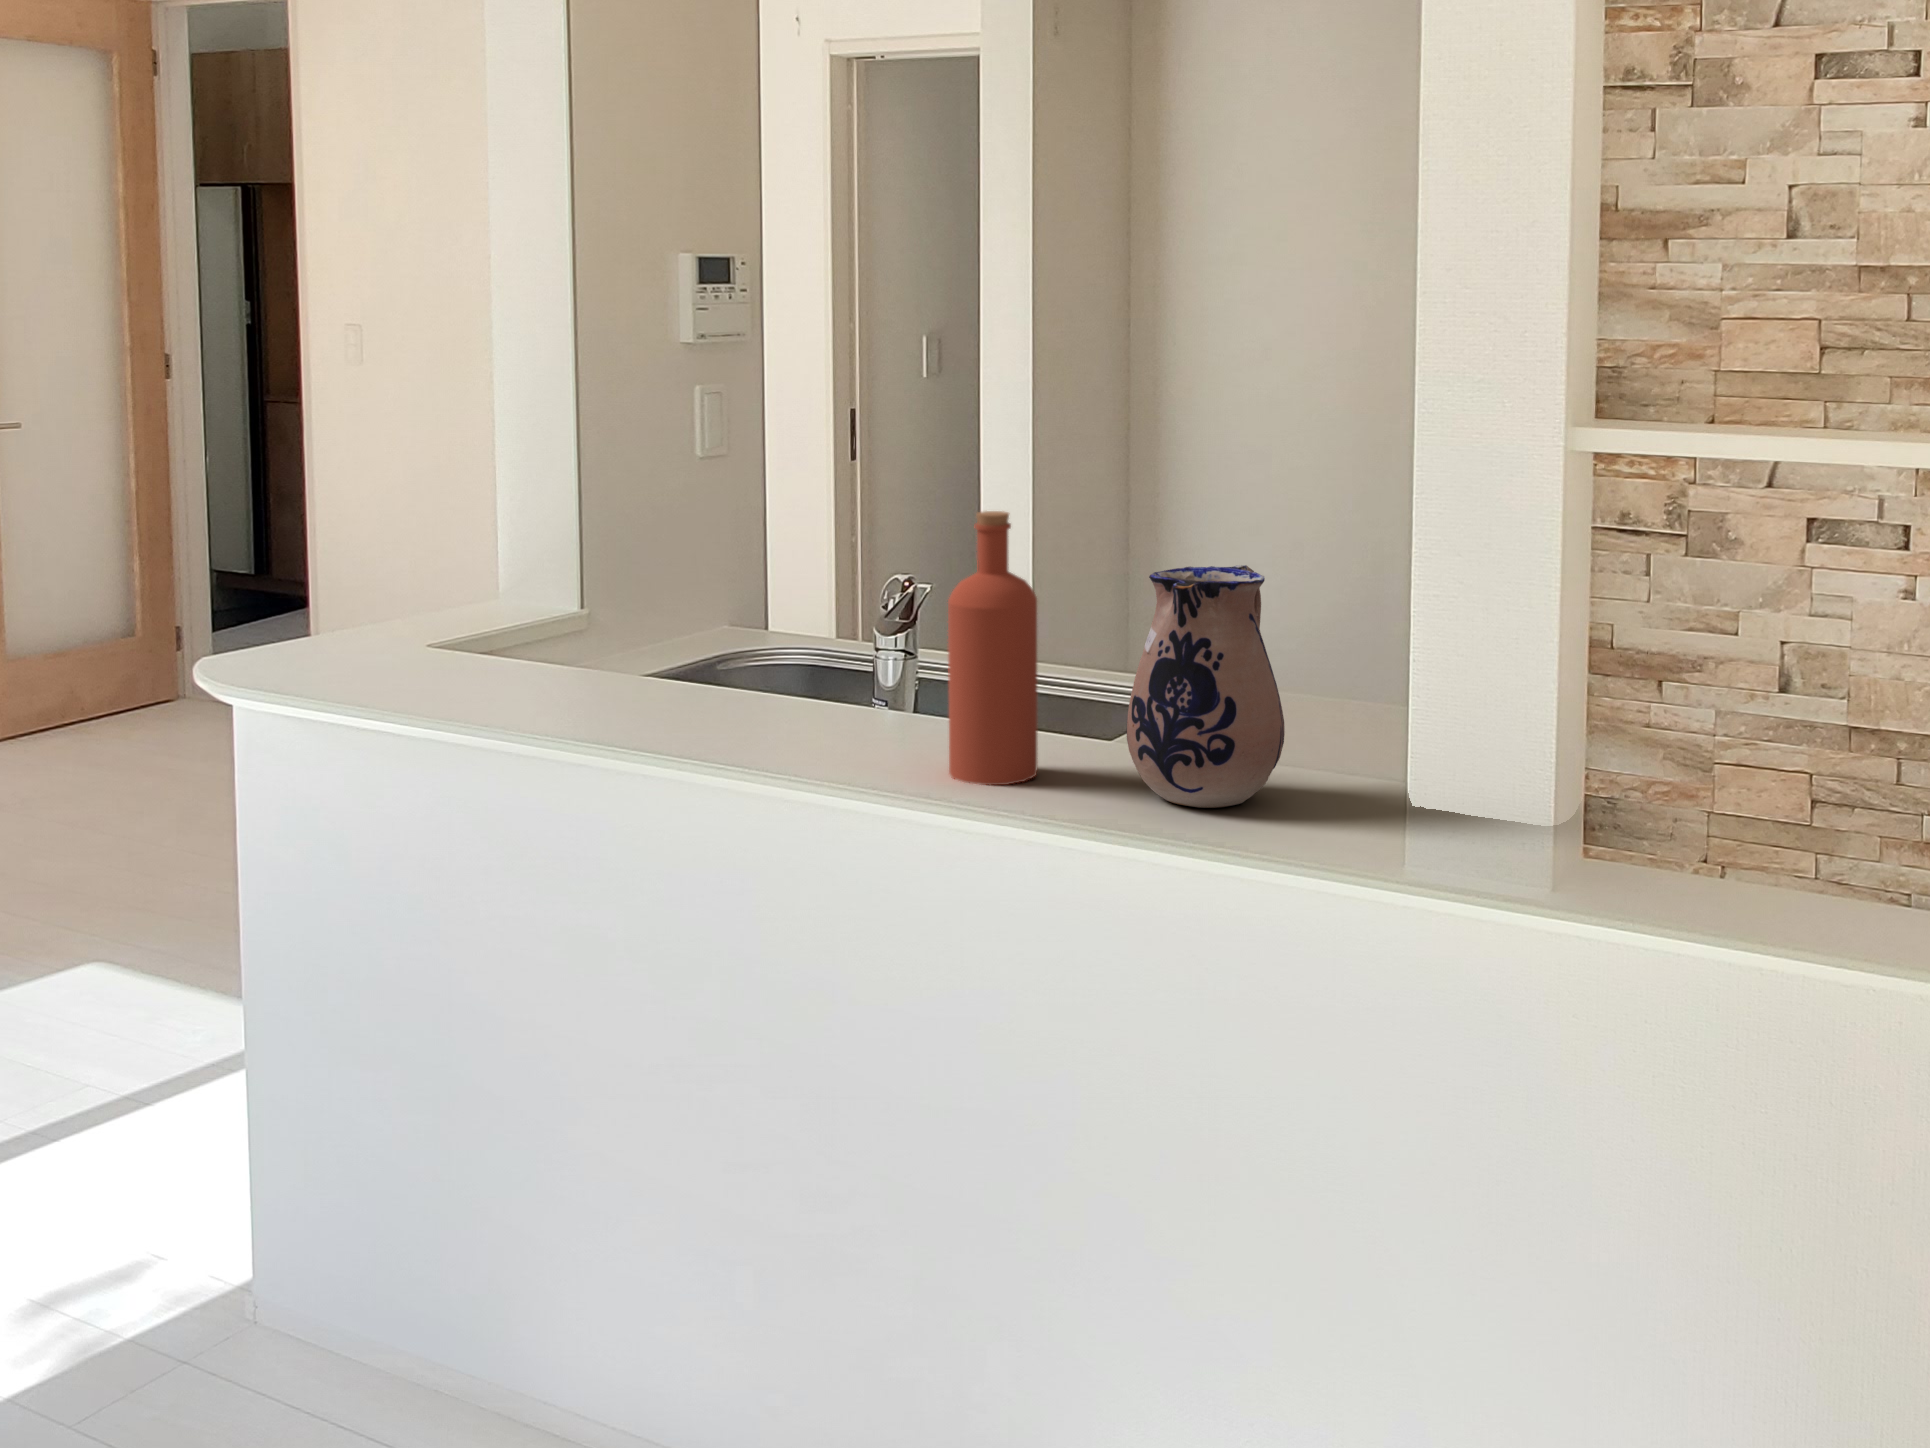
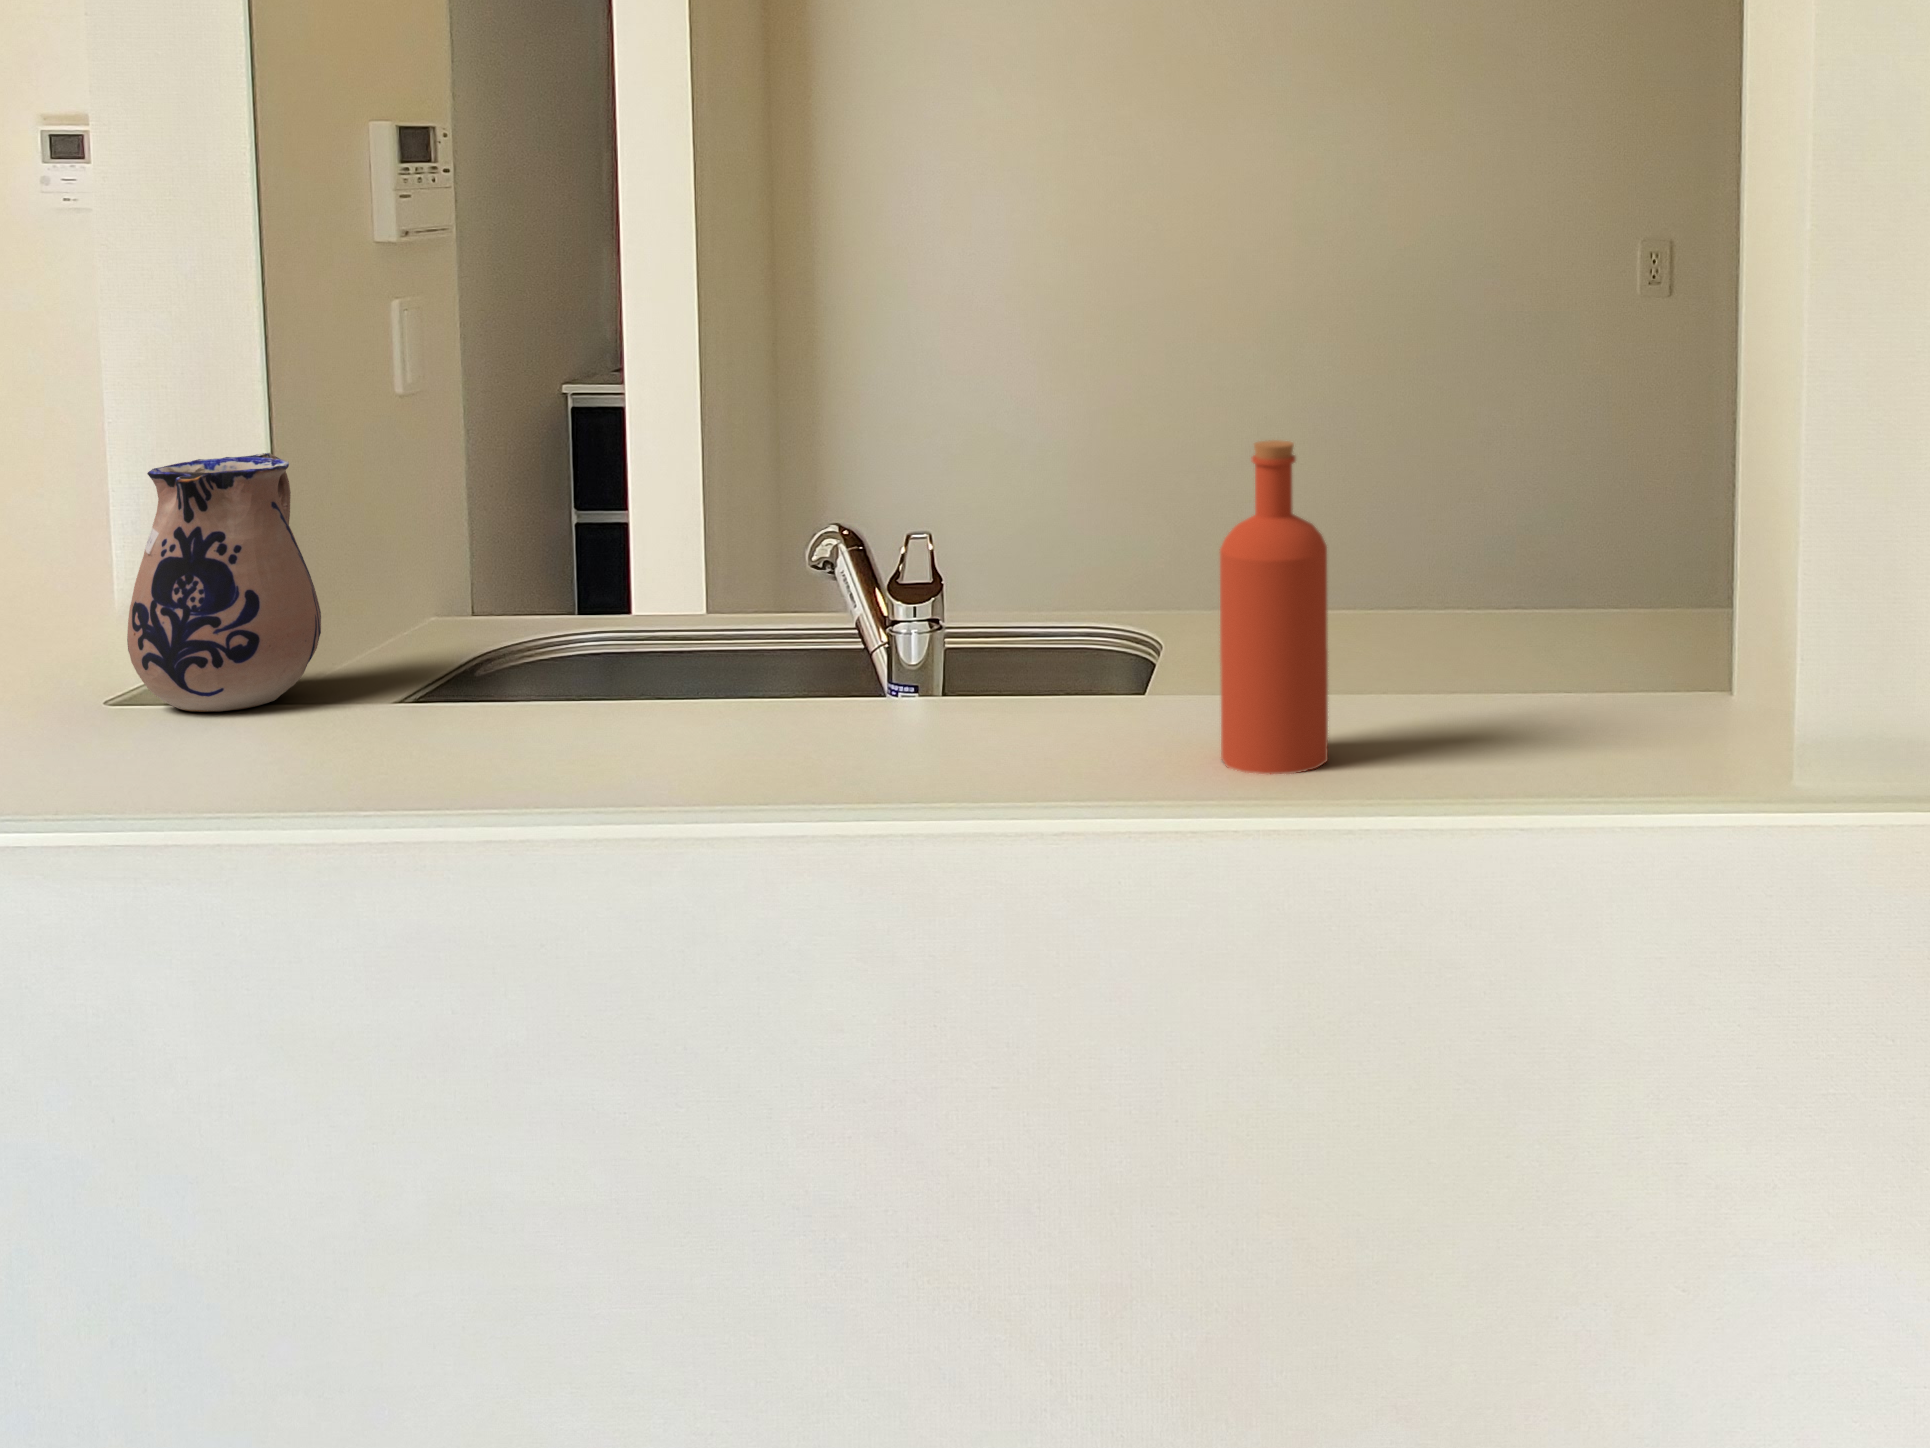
ceramic pitcher: present [1127,565,1285,808] -> present [127,453,321,712]

